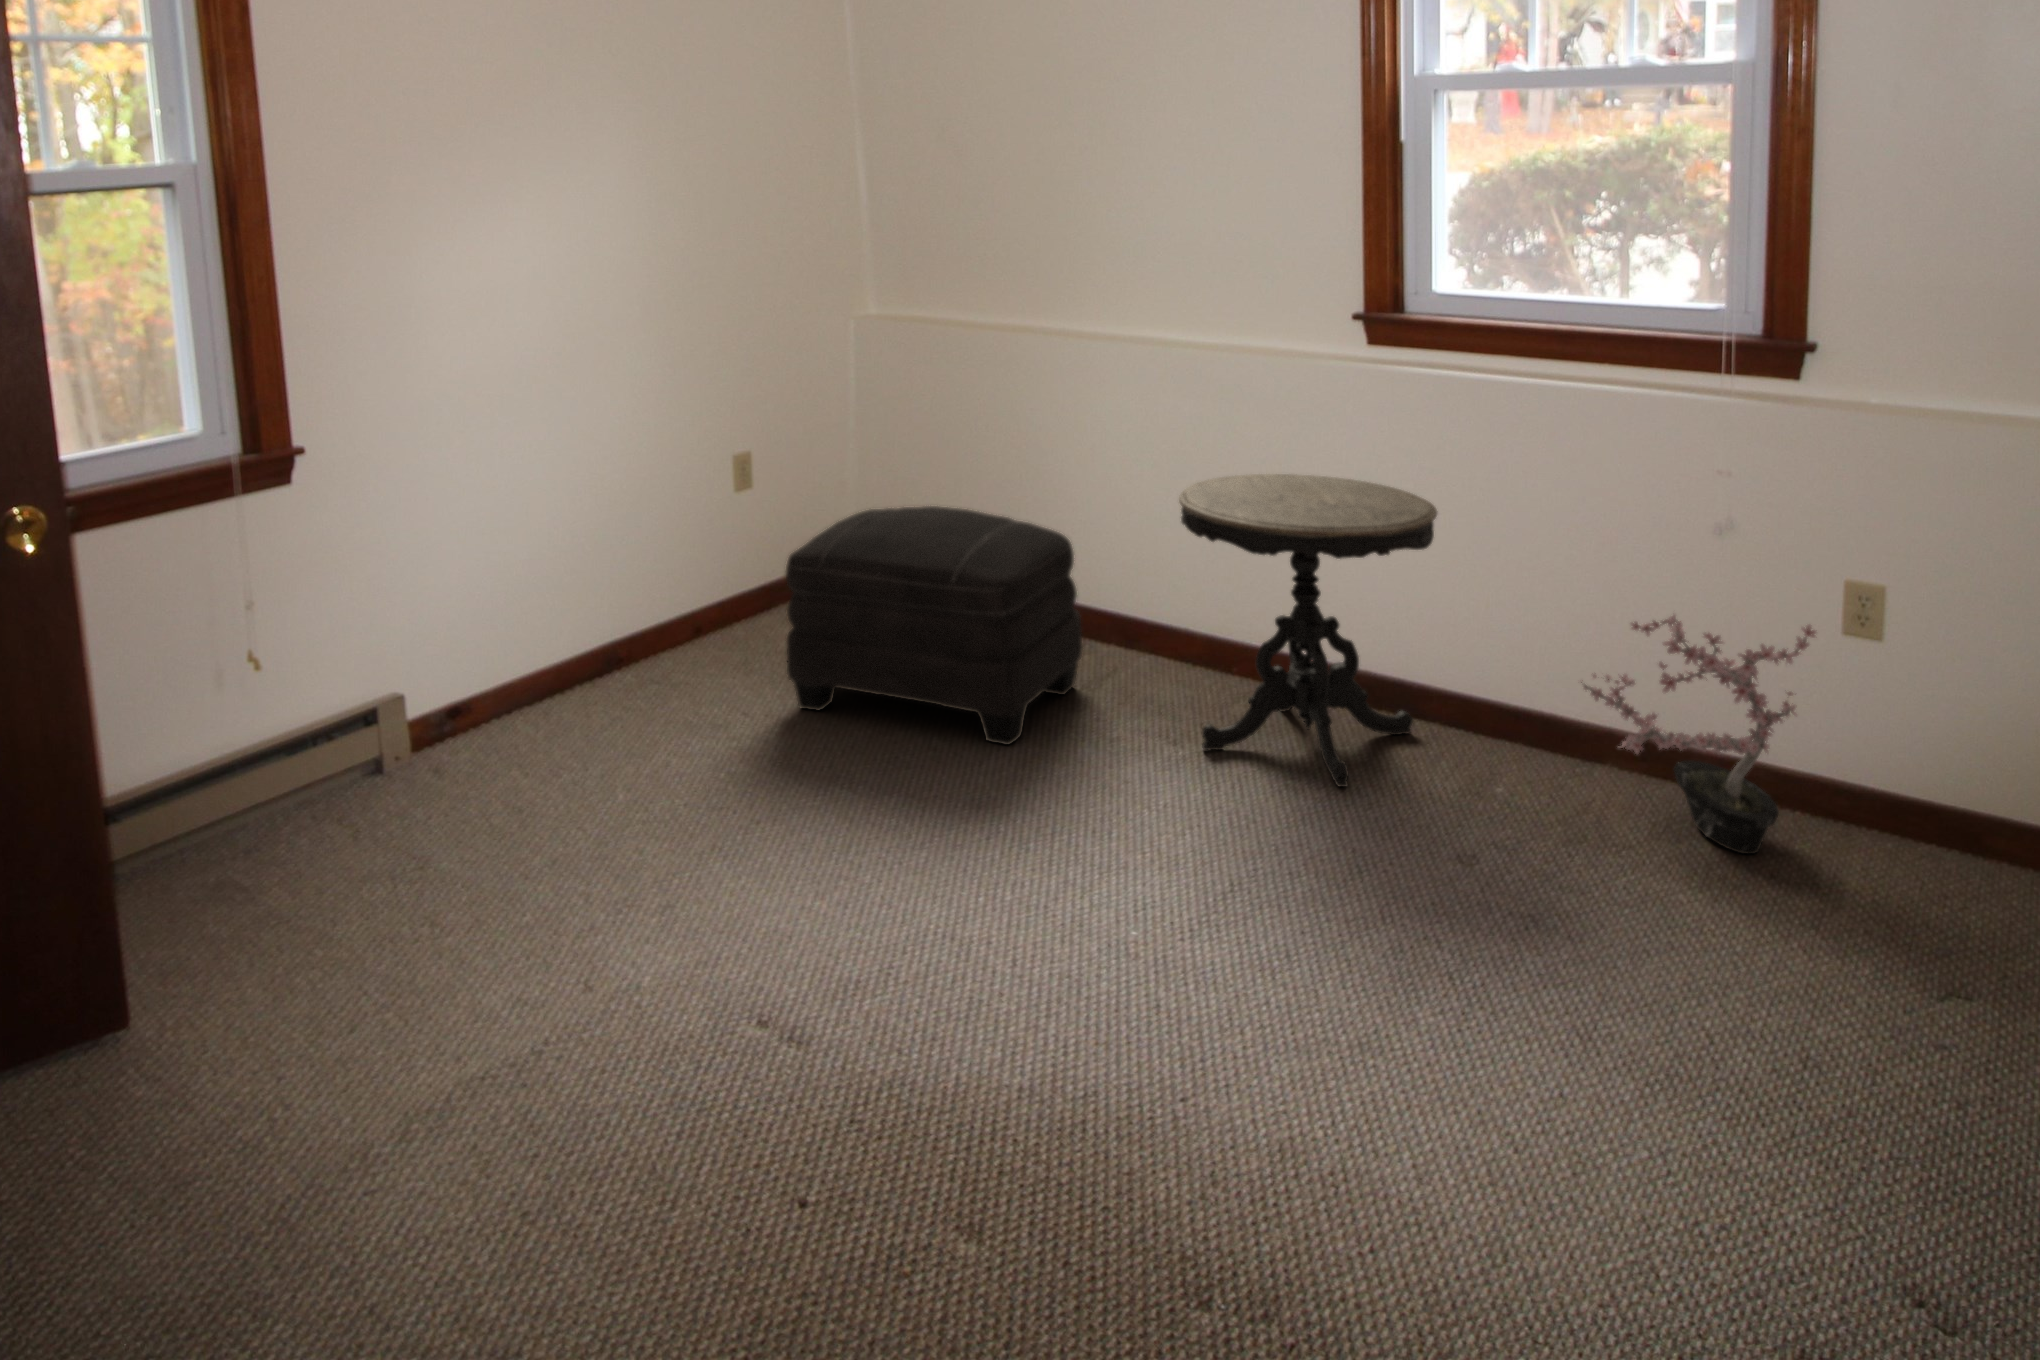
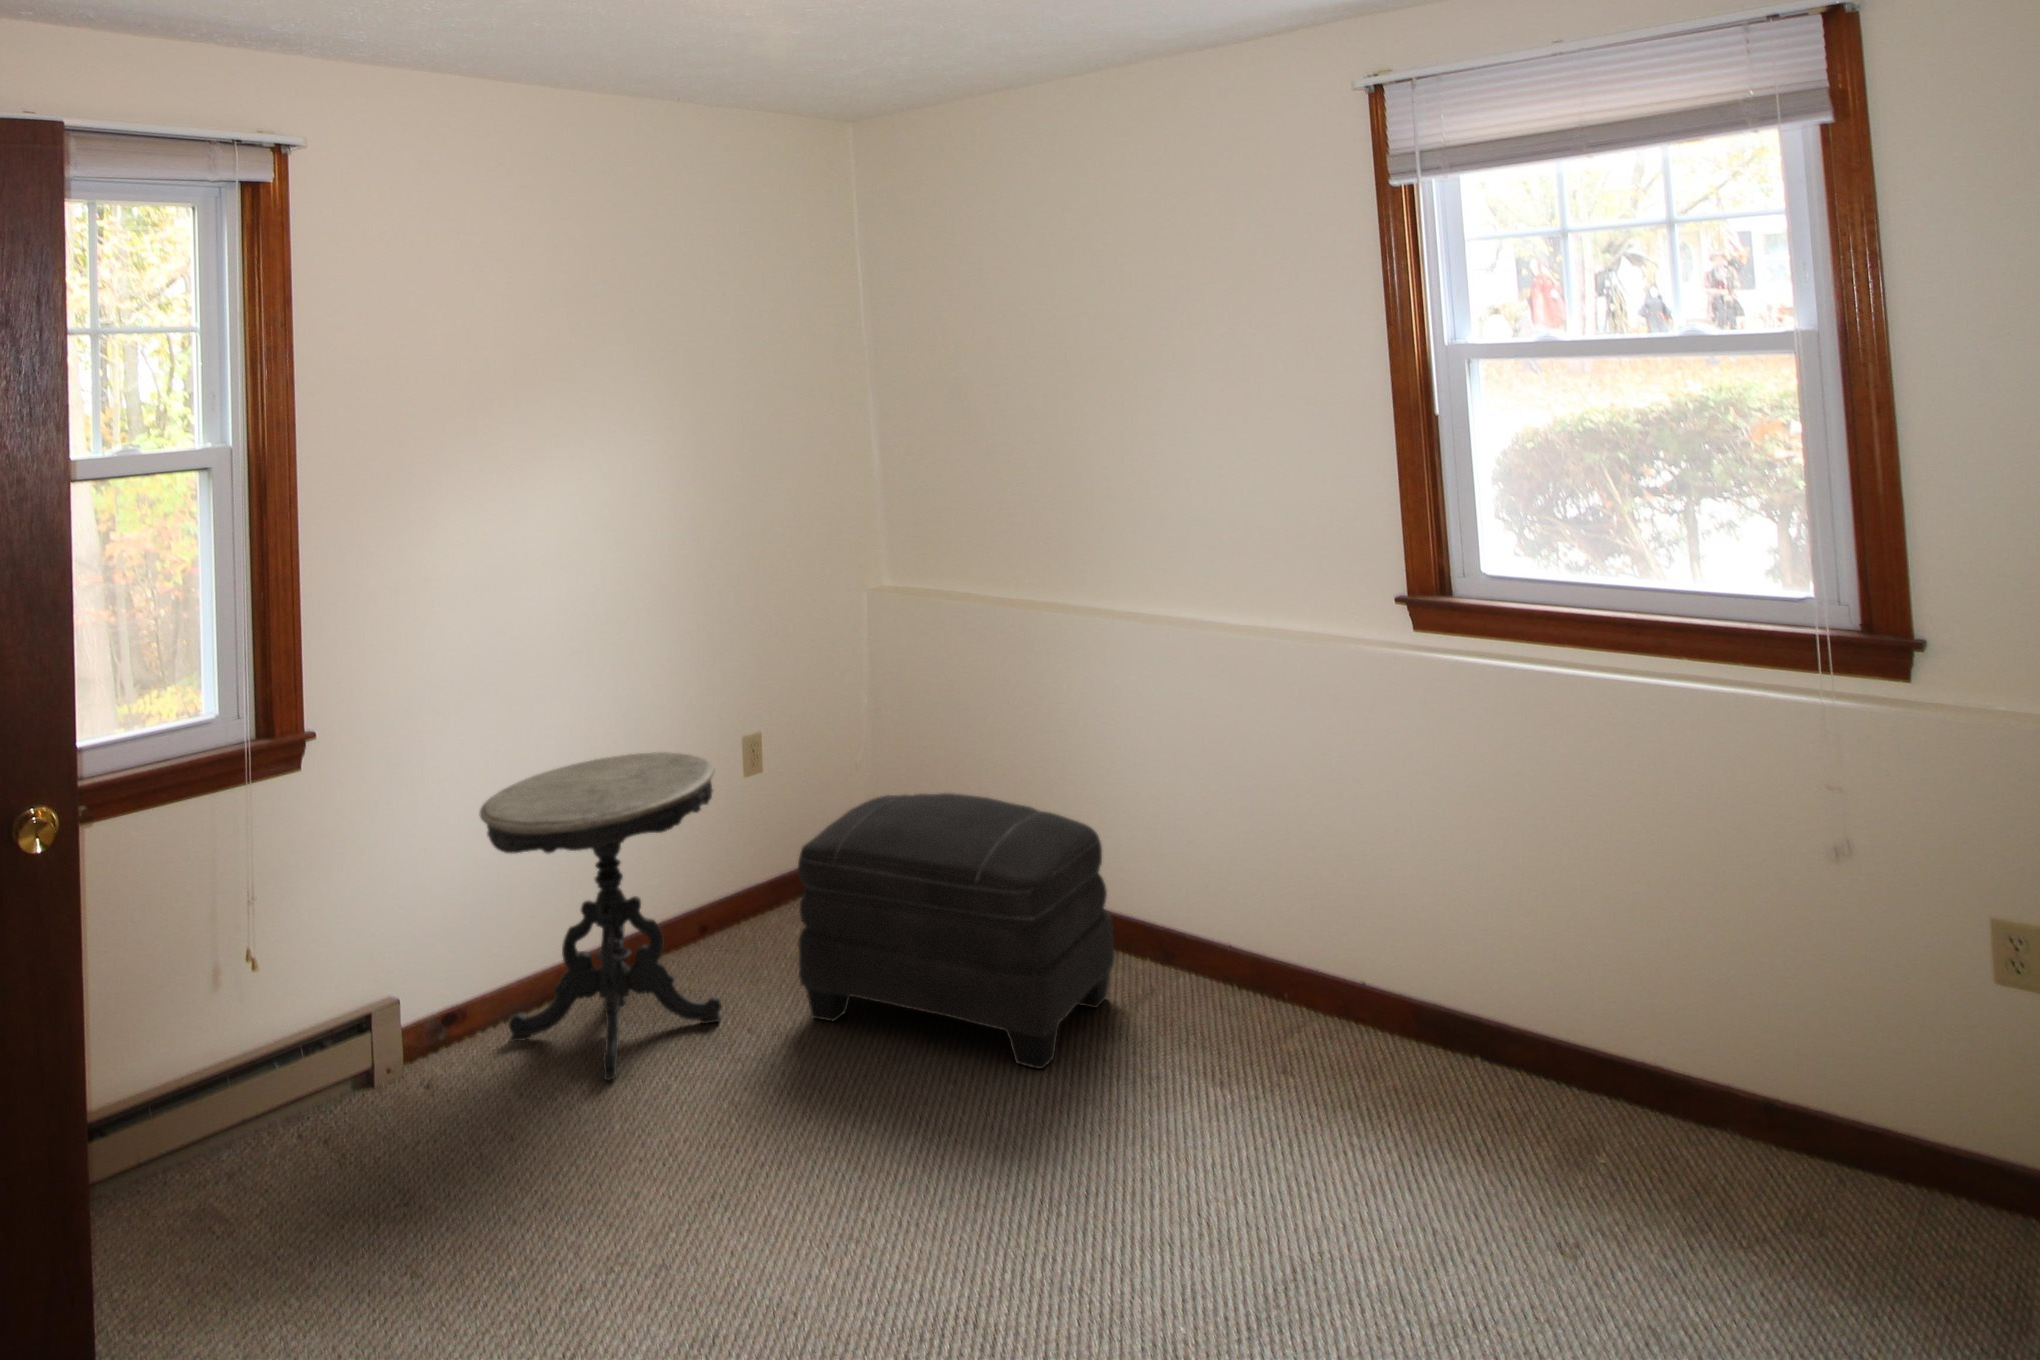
side table: present [1179,474,1437,787] -> present [479,752,721,1080]
potted plant: present [1581,614,1816,854] -> none [1685,918,1988,1240]

